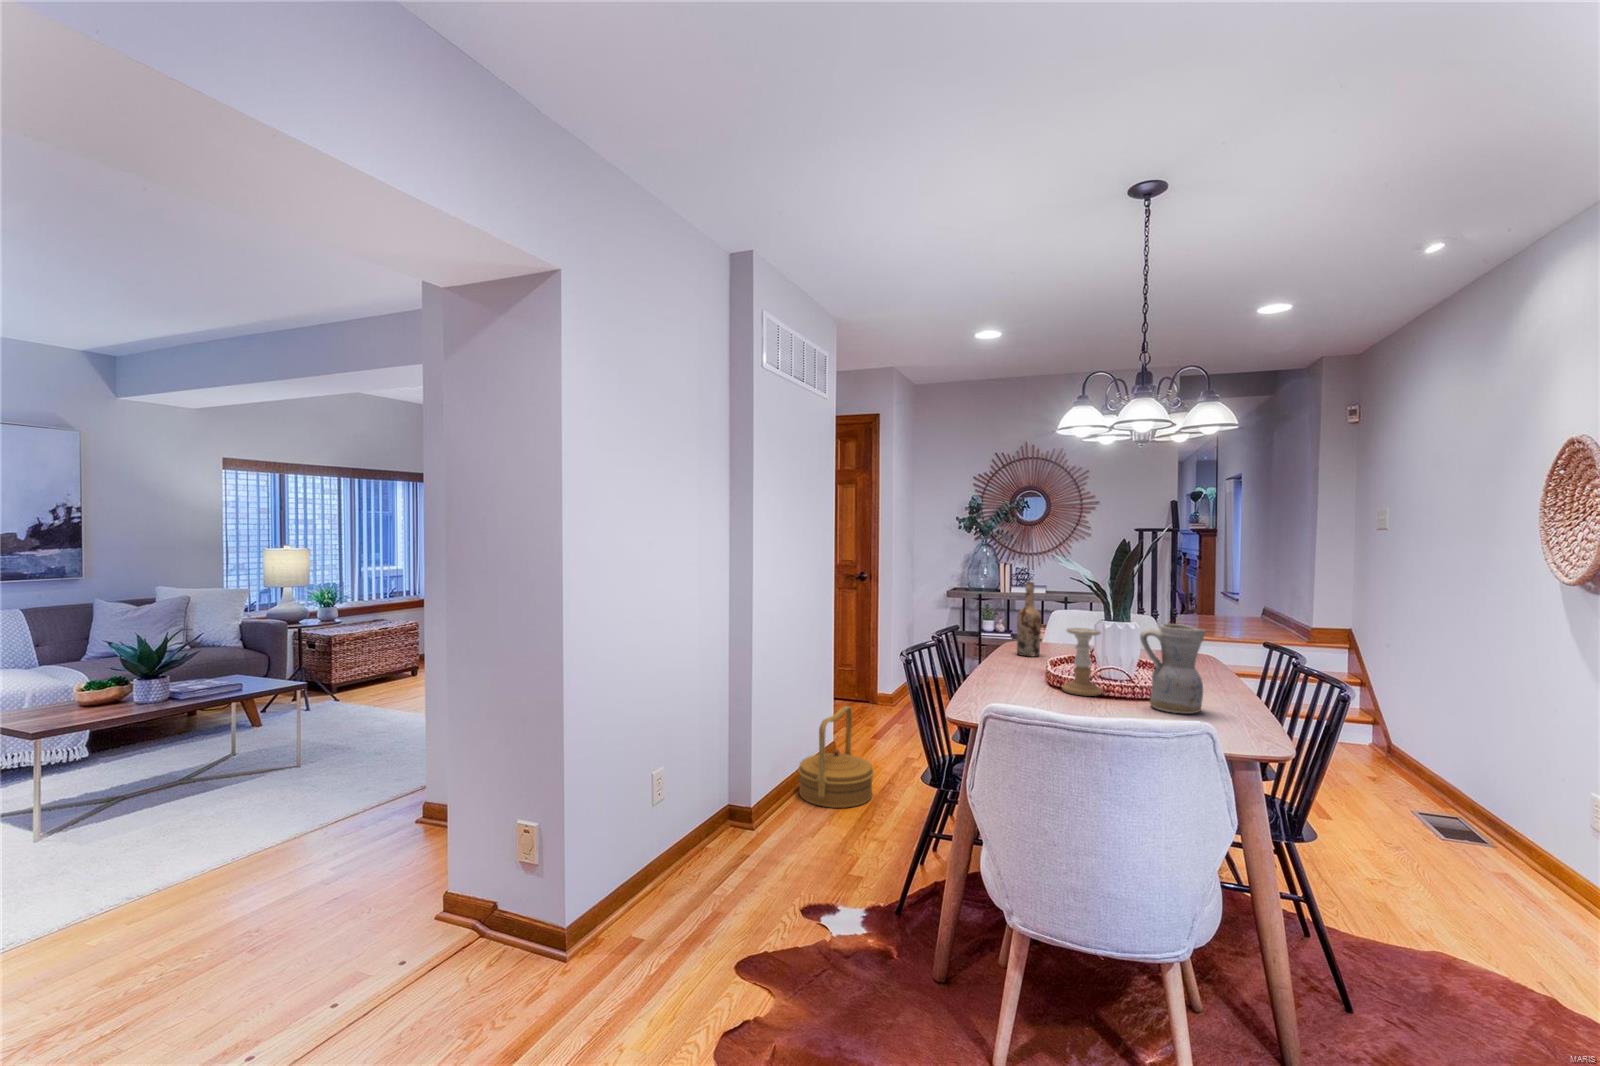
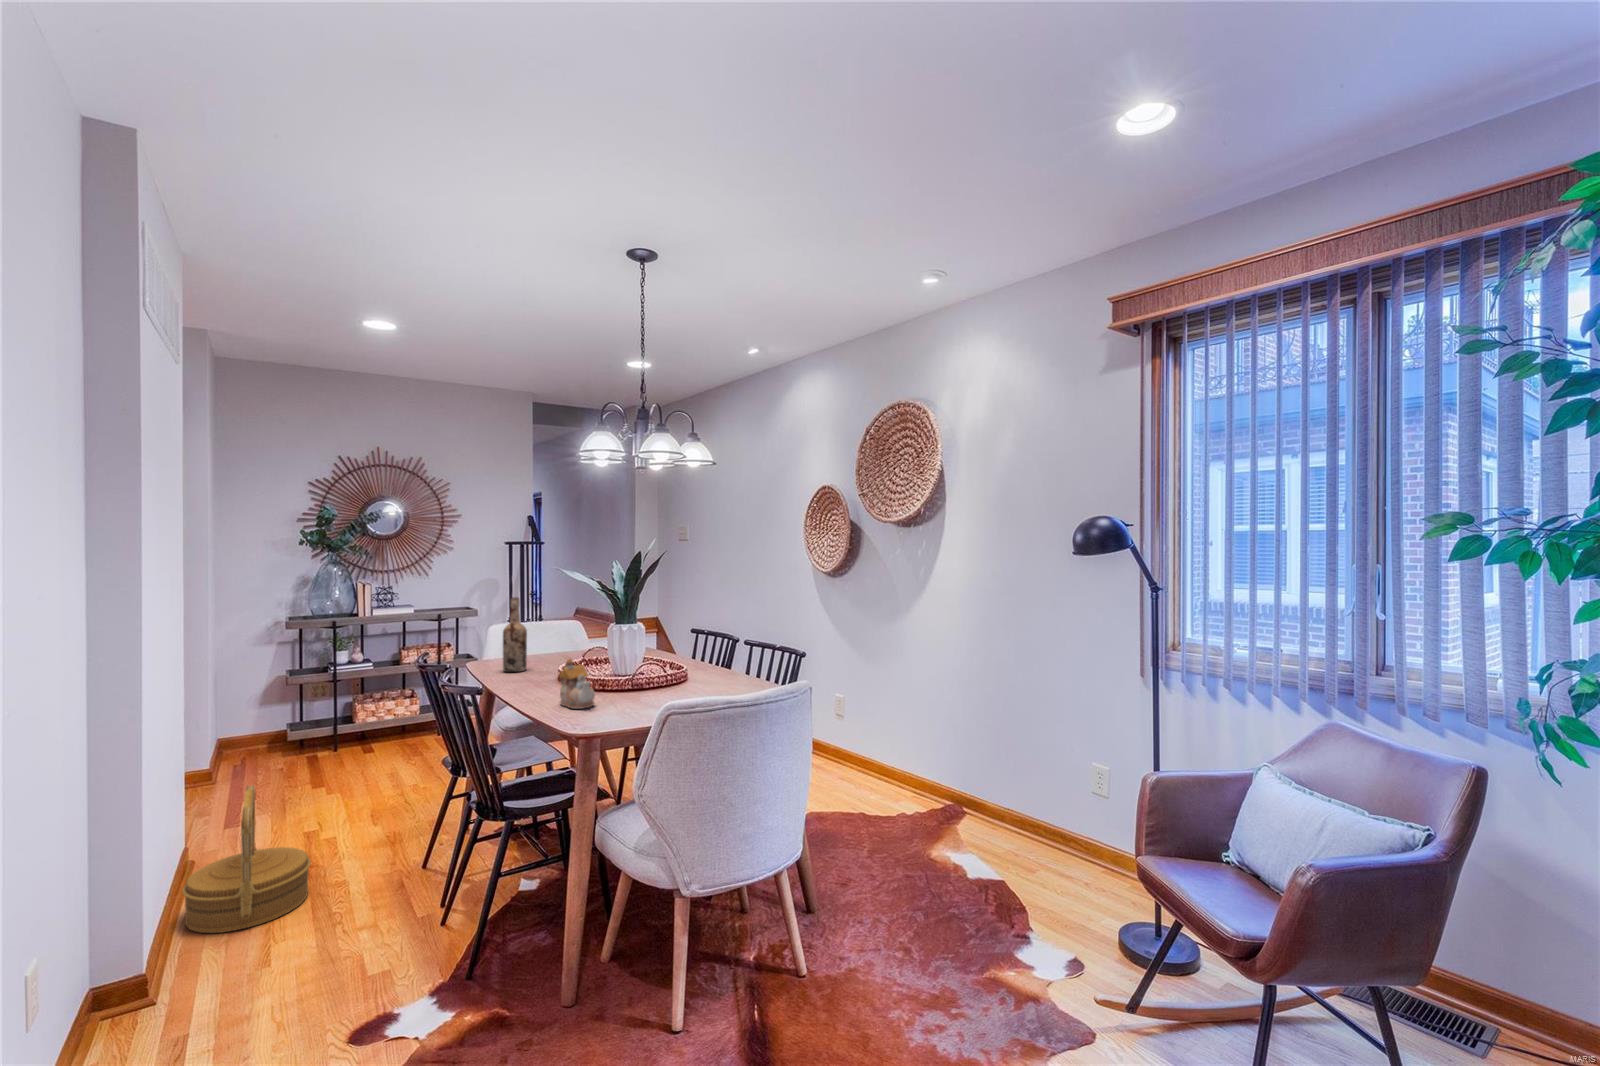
ceramic pitcher: present [1140,624,1205,713] -> none [677,618,721,689]
candle holder: present [1062,628,1103,696] -> none [605,632,640,692]
teapot: none [995,646,1025,699] -> present [559,659,595,709]

